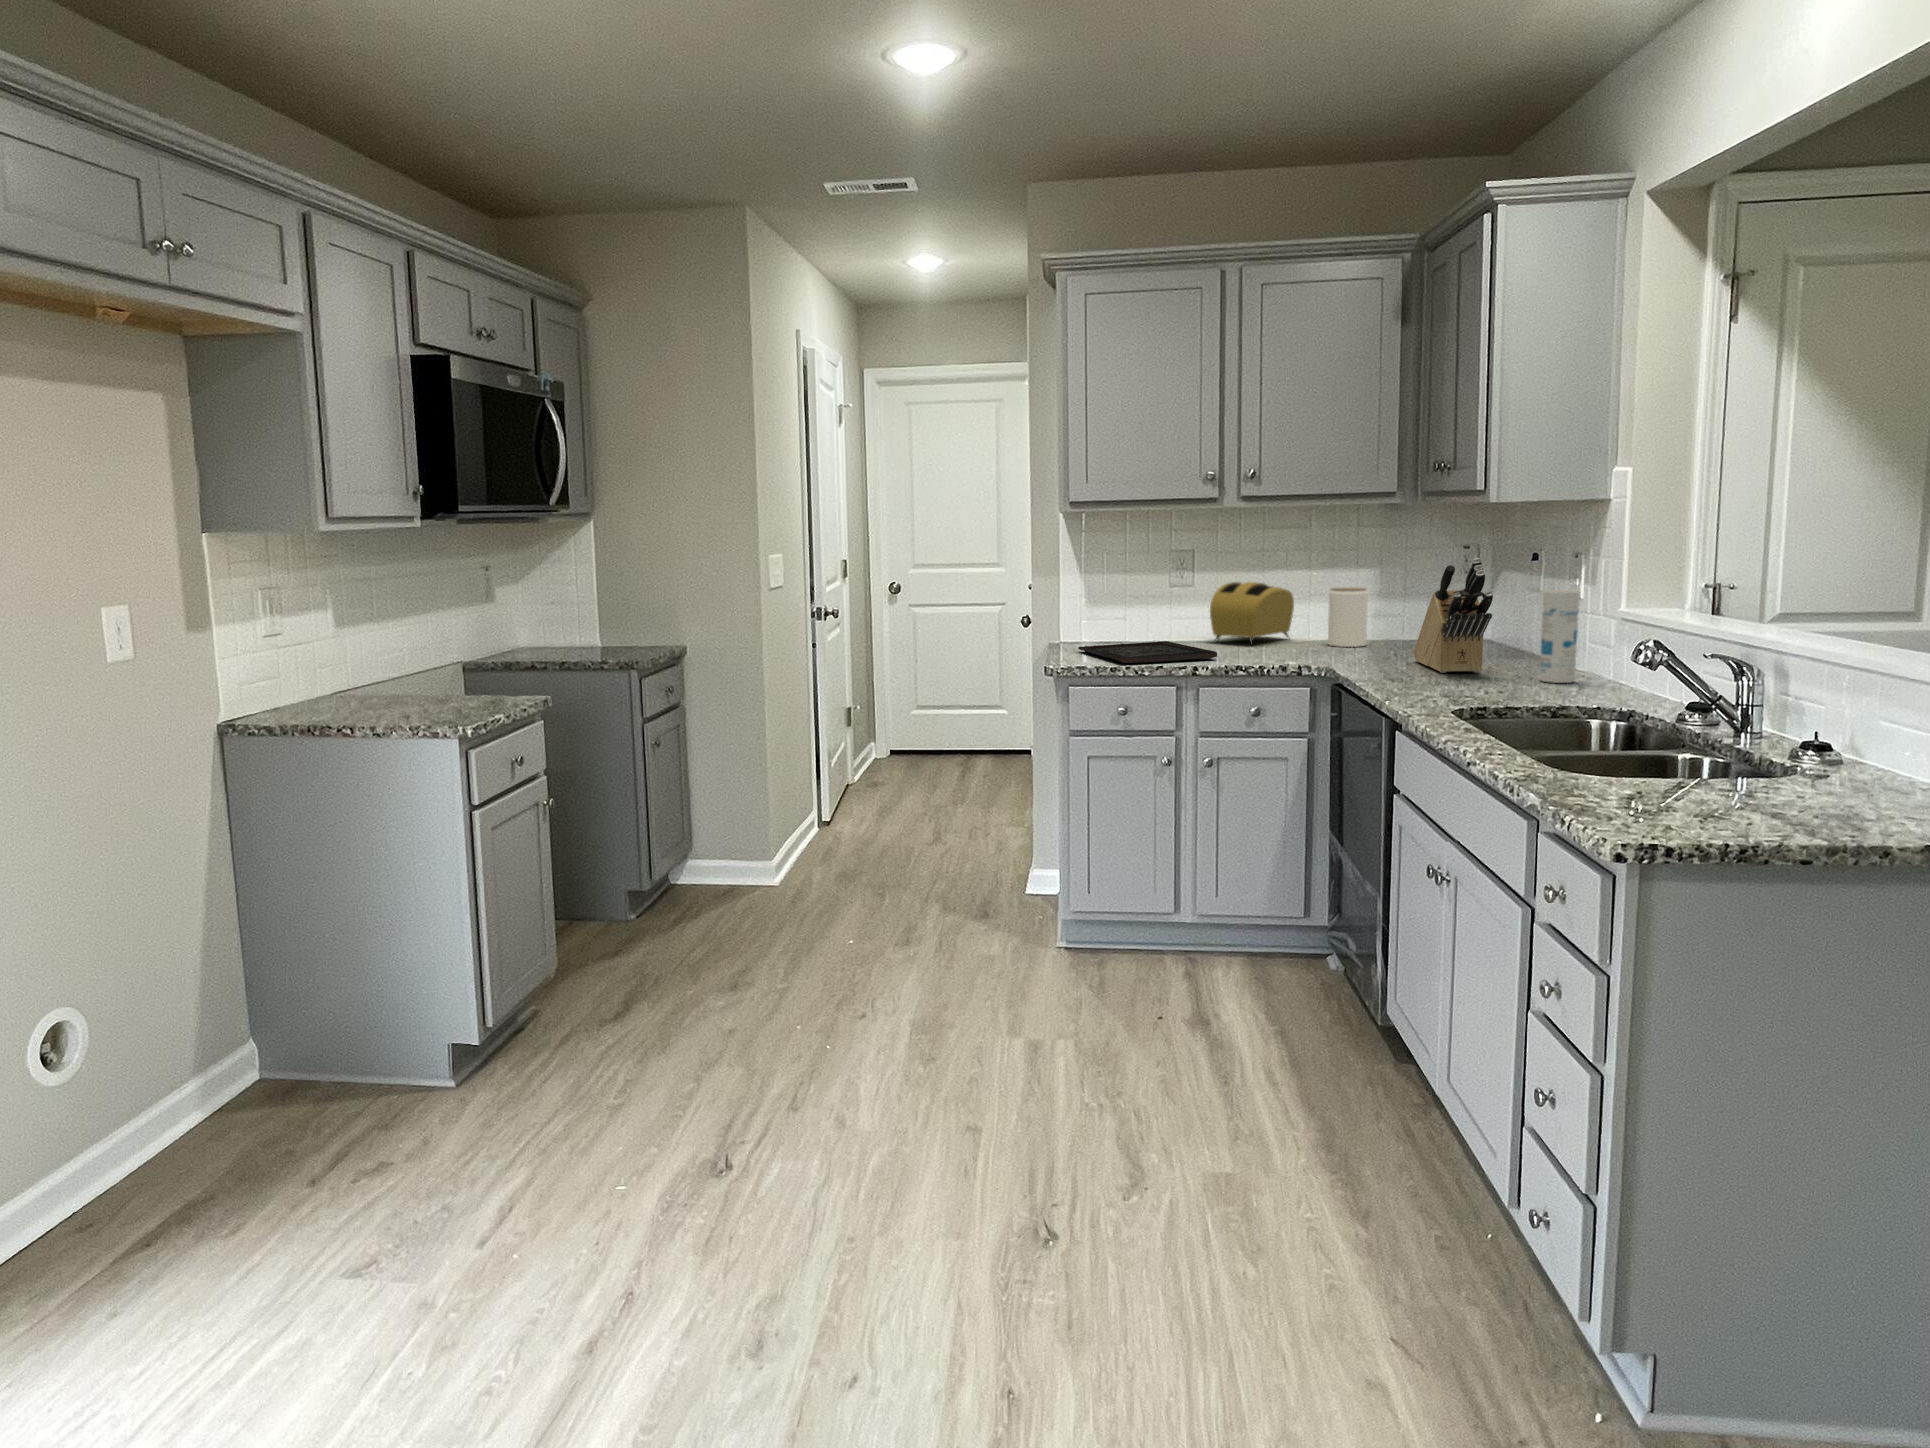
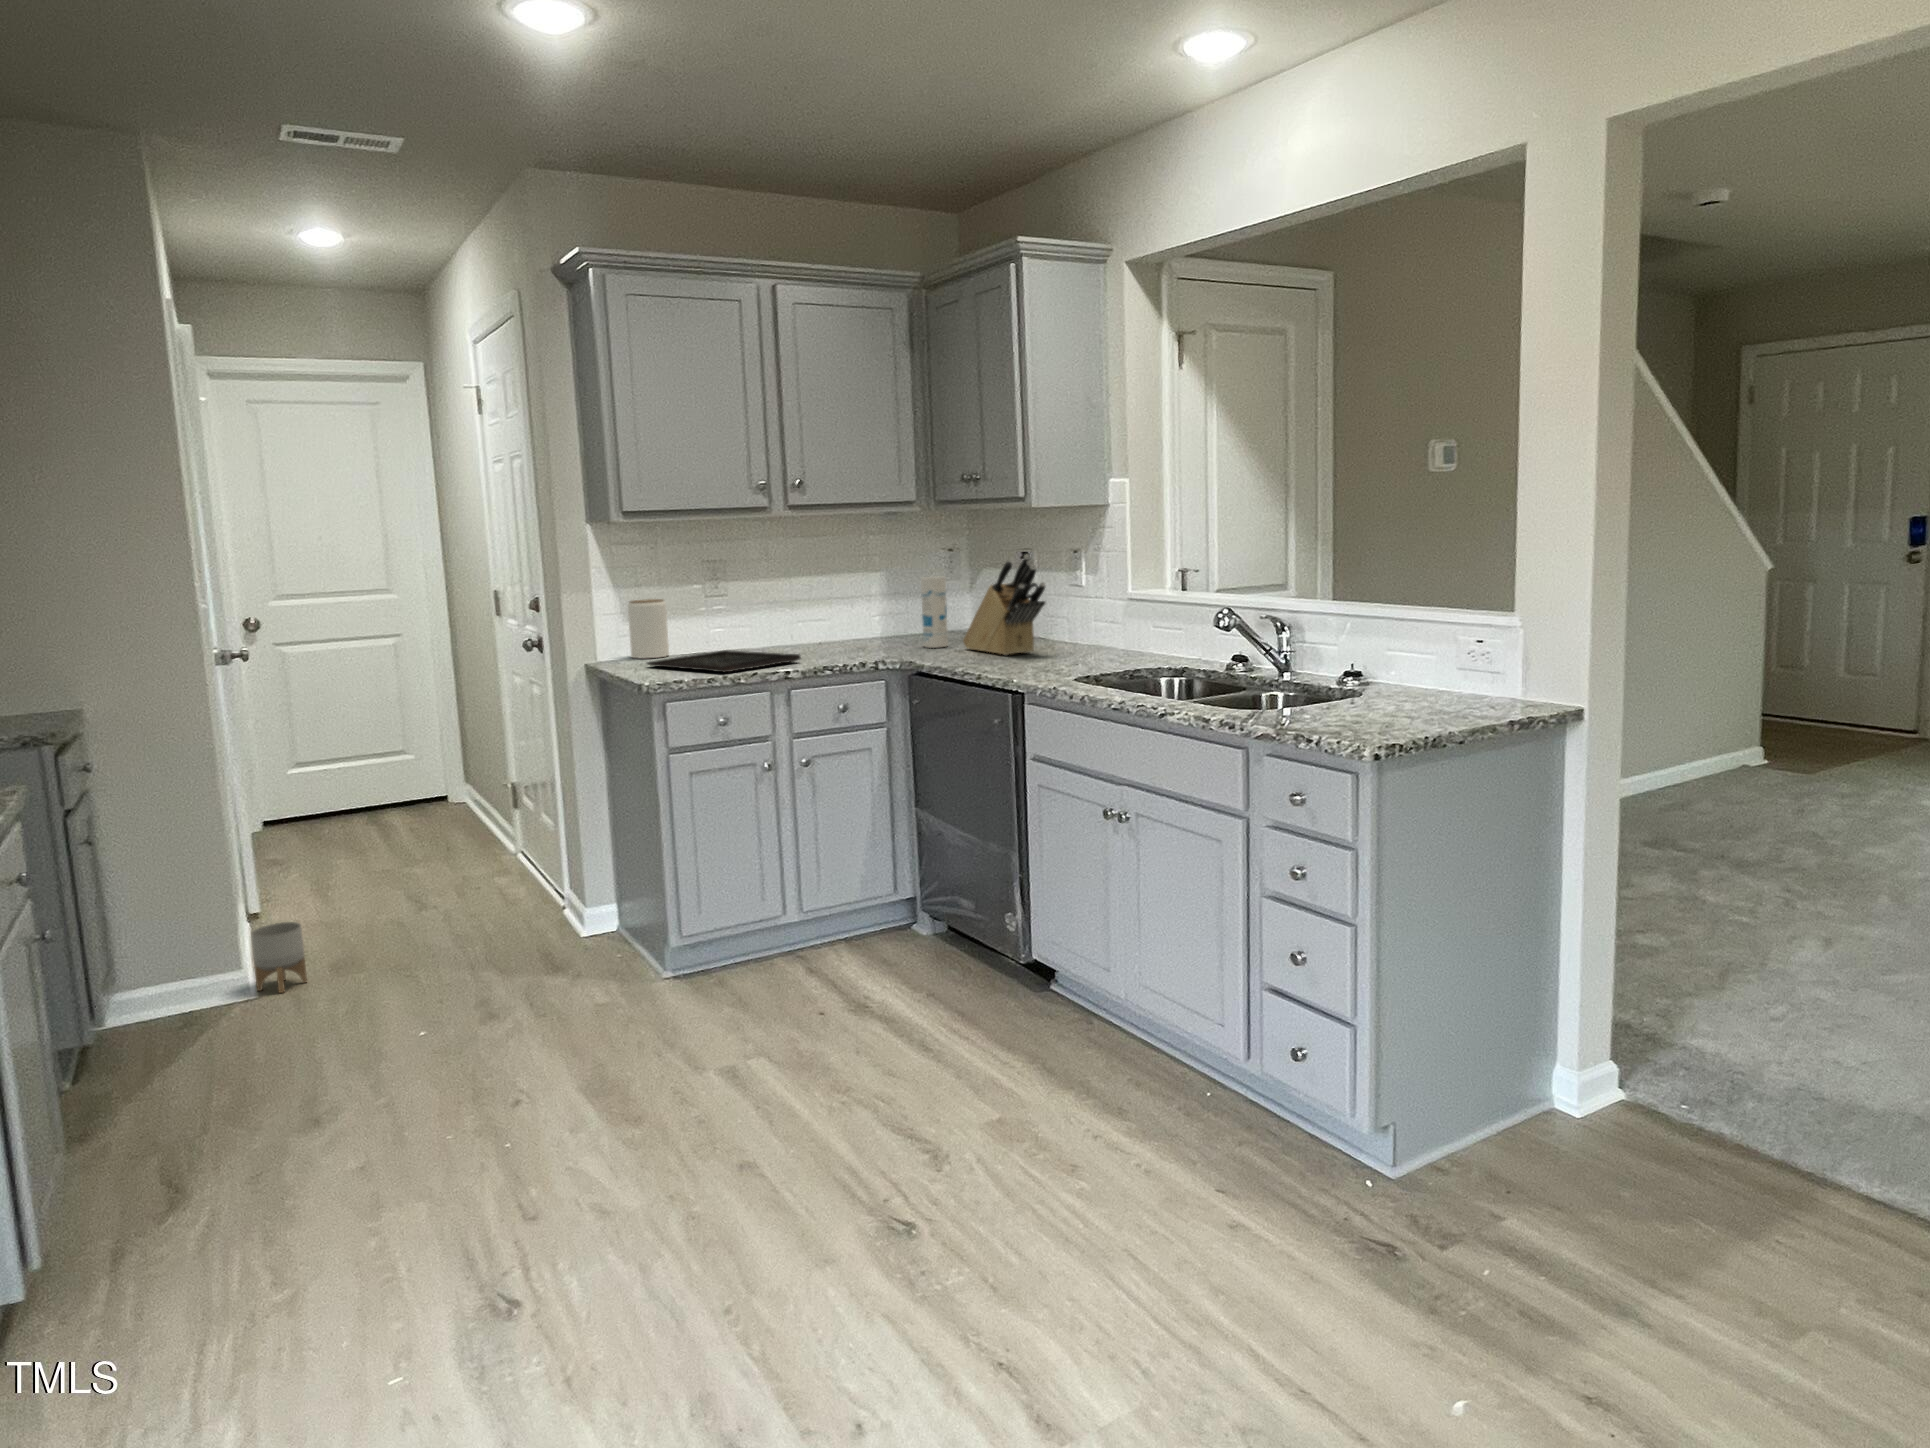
toaster: present [1210,582,1294,644] -> none [754,589,823,649]
jar: present [1328,588,1368,647] -> present [628,599,669,658]
canister: present [1539,590,1580,683] -> present [921,576,948,648]
planter: none [791,828,827,884] -> present [251,922,307,993]

